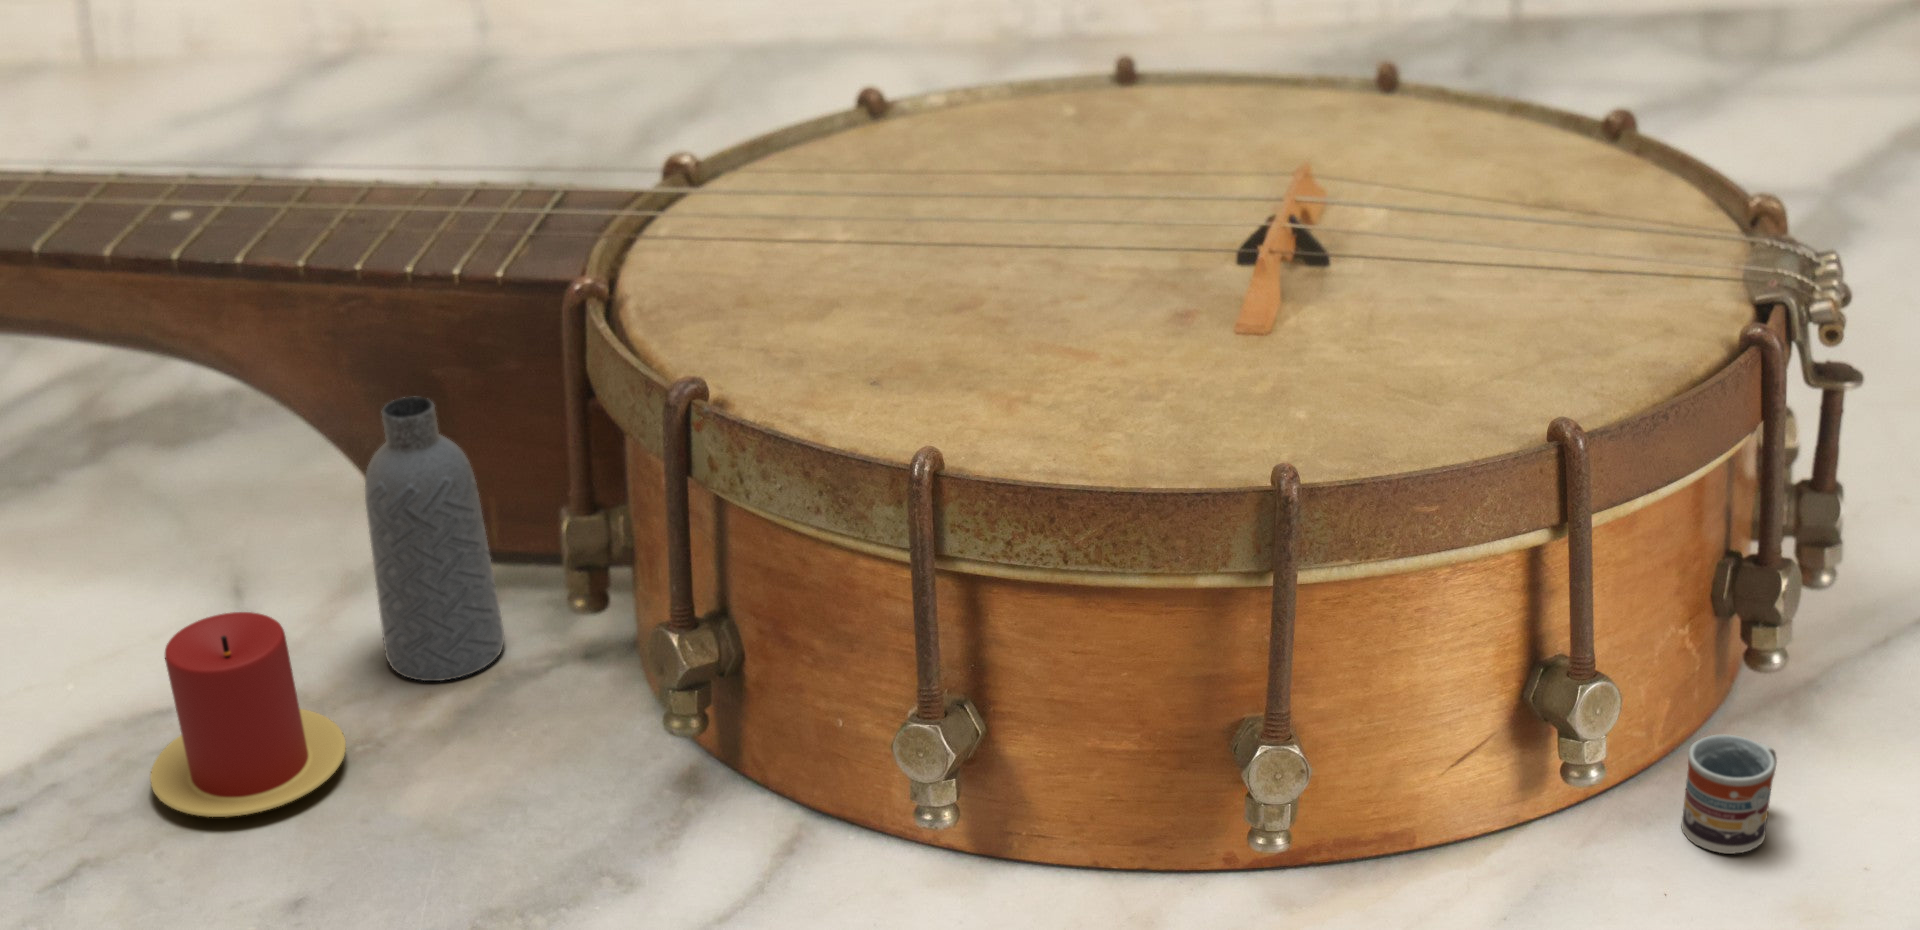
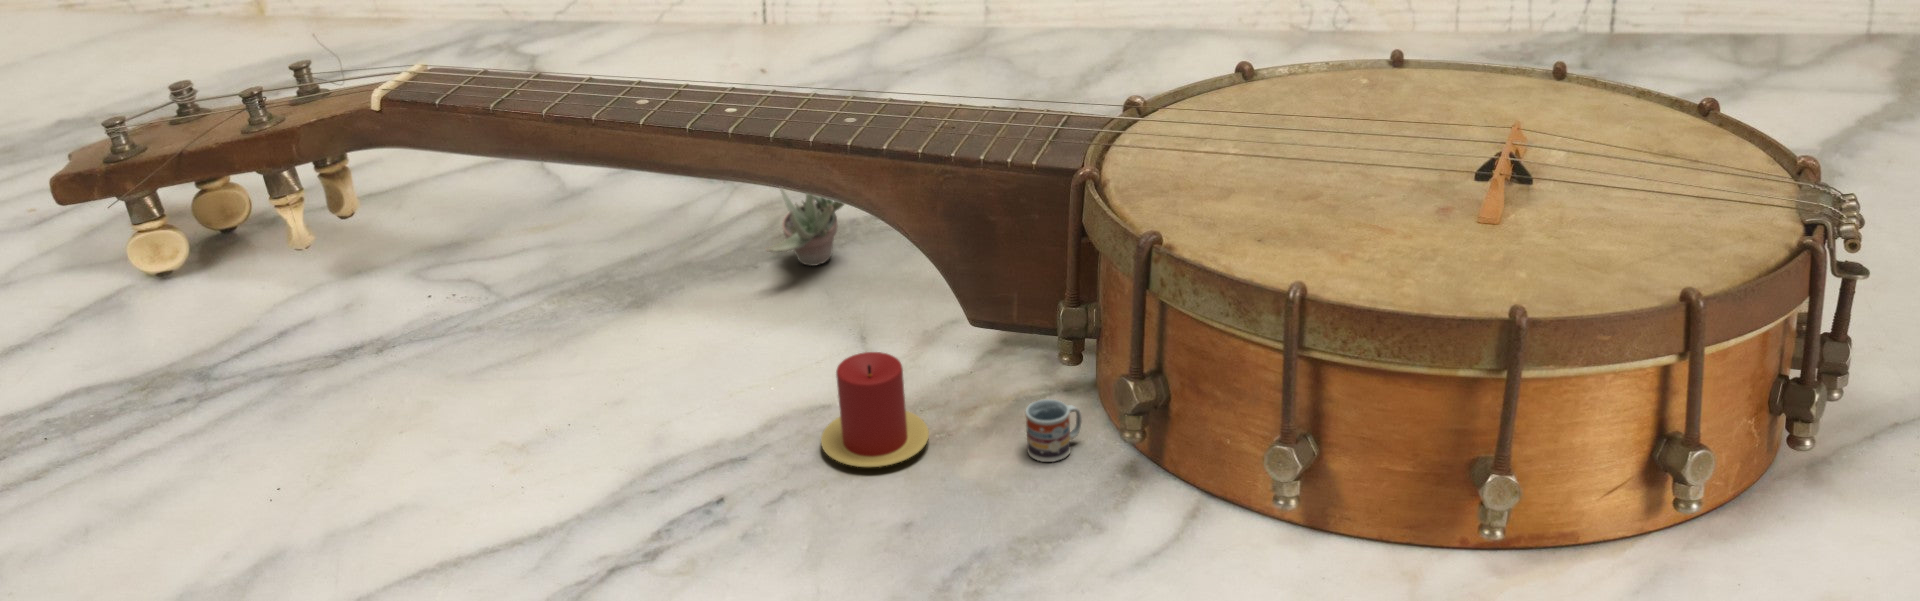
succulent plant: none [81,286,232,470] -> present [765,186,844,266]
vase: present [365,397,505,681] -> none [942,234,1012,399]
cup: present [1682,735,1777,854] -> present [1025,399,1082,462]

